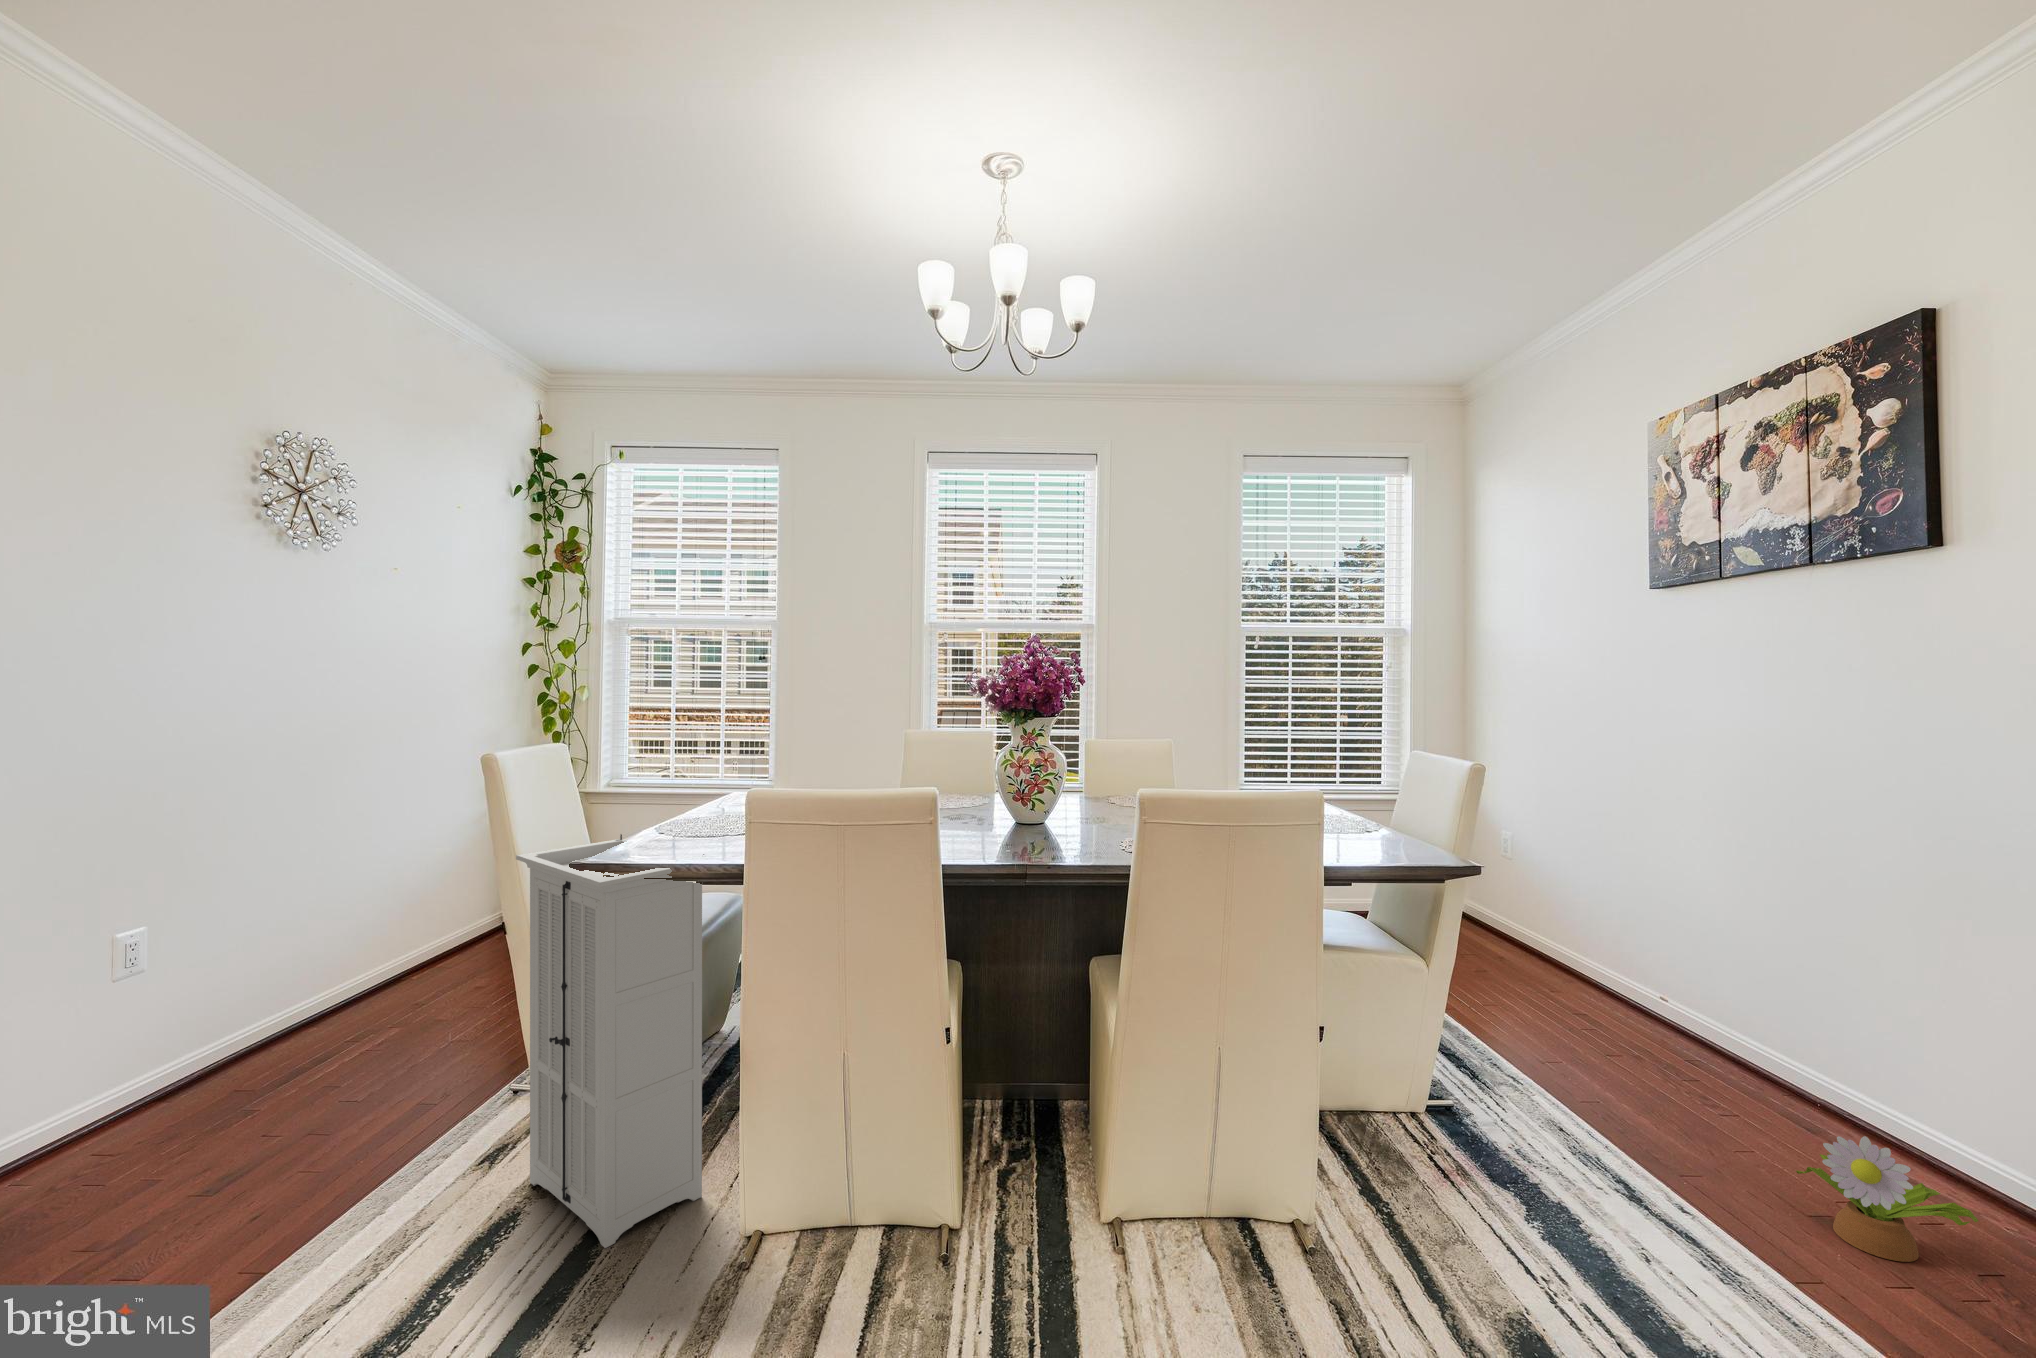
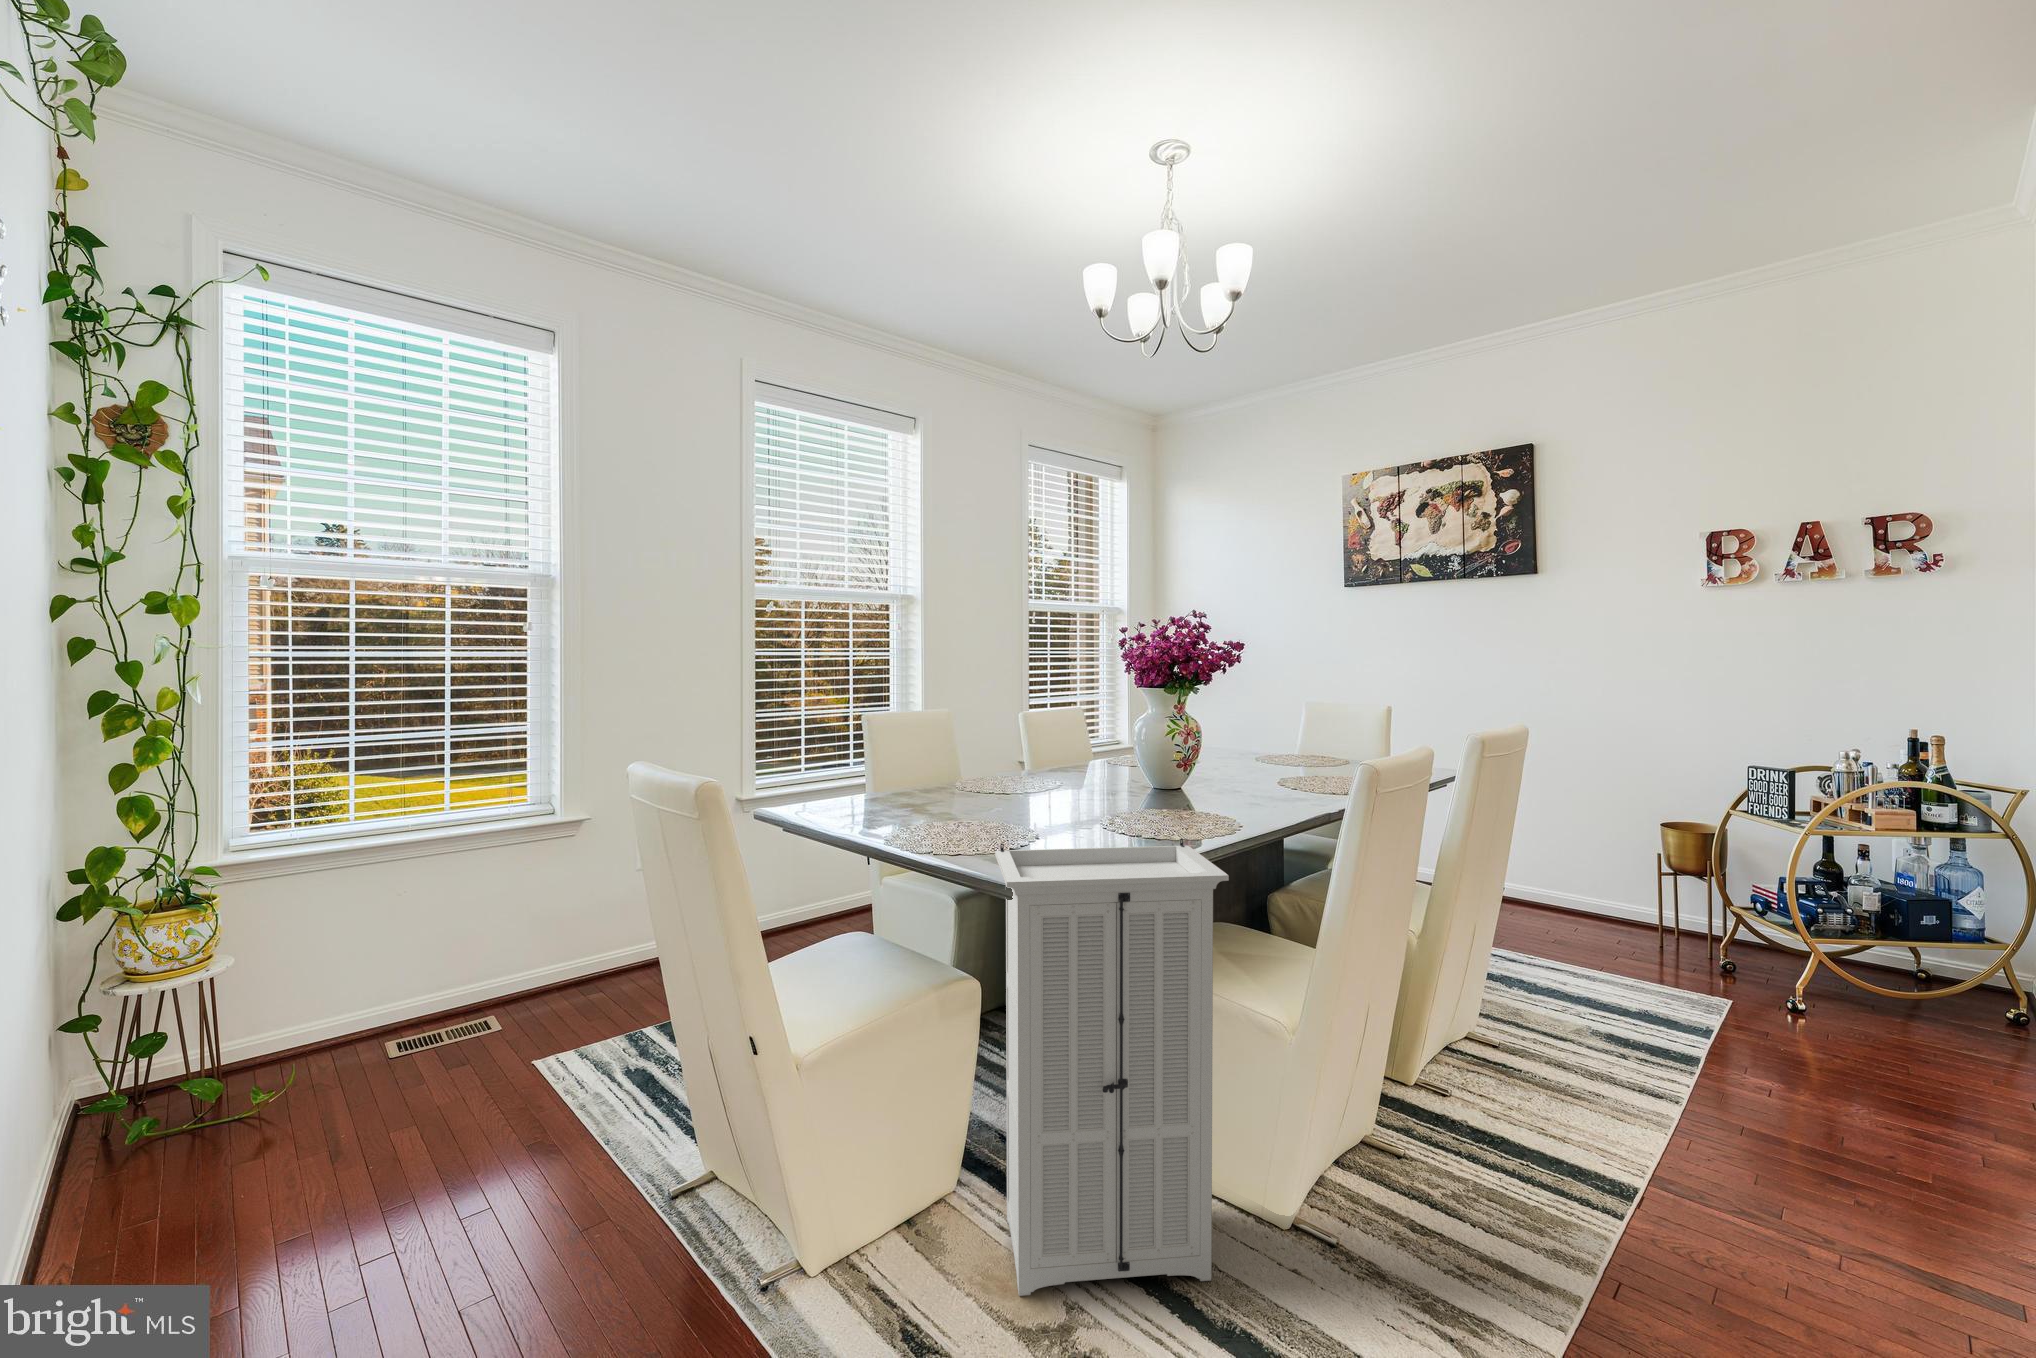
decorative plant: present [1796,1136,1978,1262] -> none [1541,885,1615,945]

